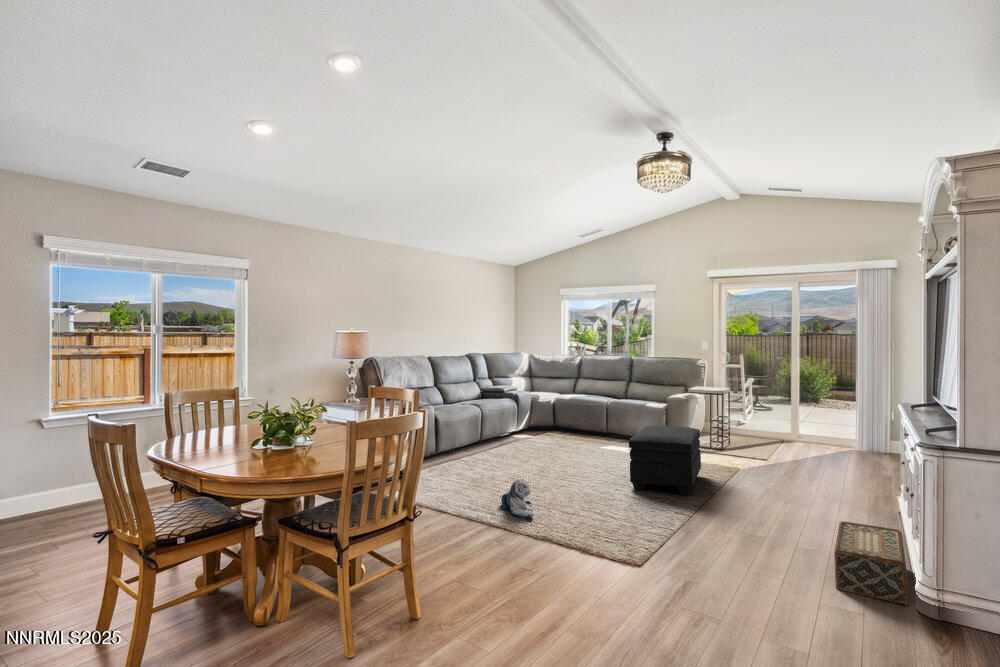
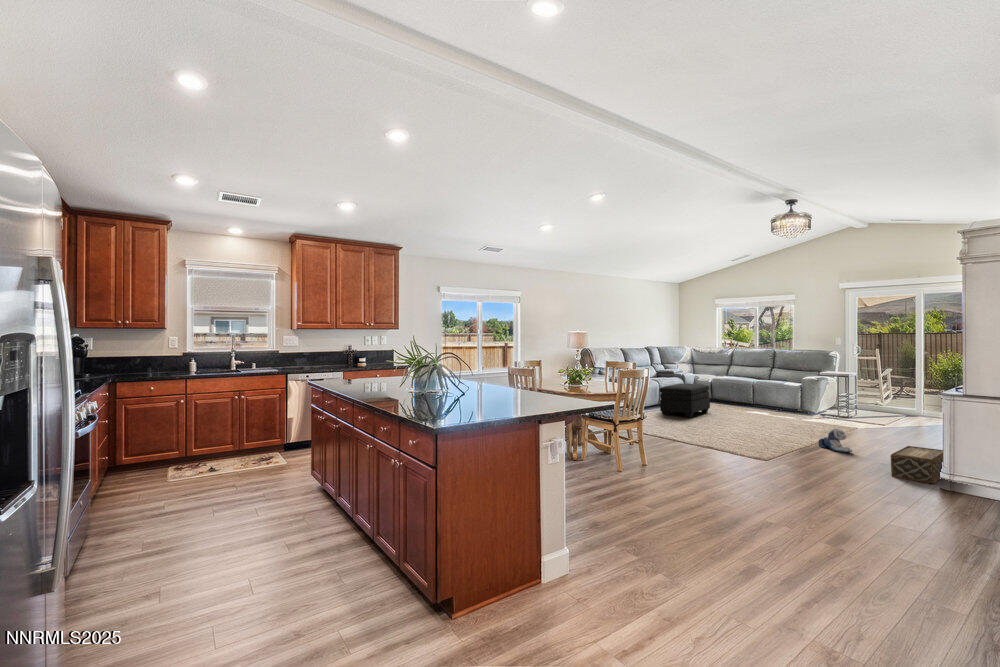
ottoman: present [629,426,701,495] -> present [660,383,710,417]
plush toy: present [501,480,534,518] -> present [818,429,852,452]

